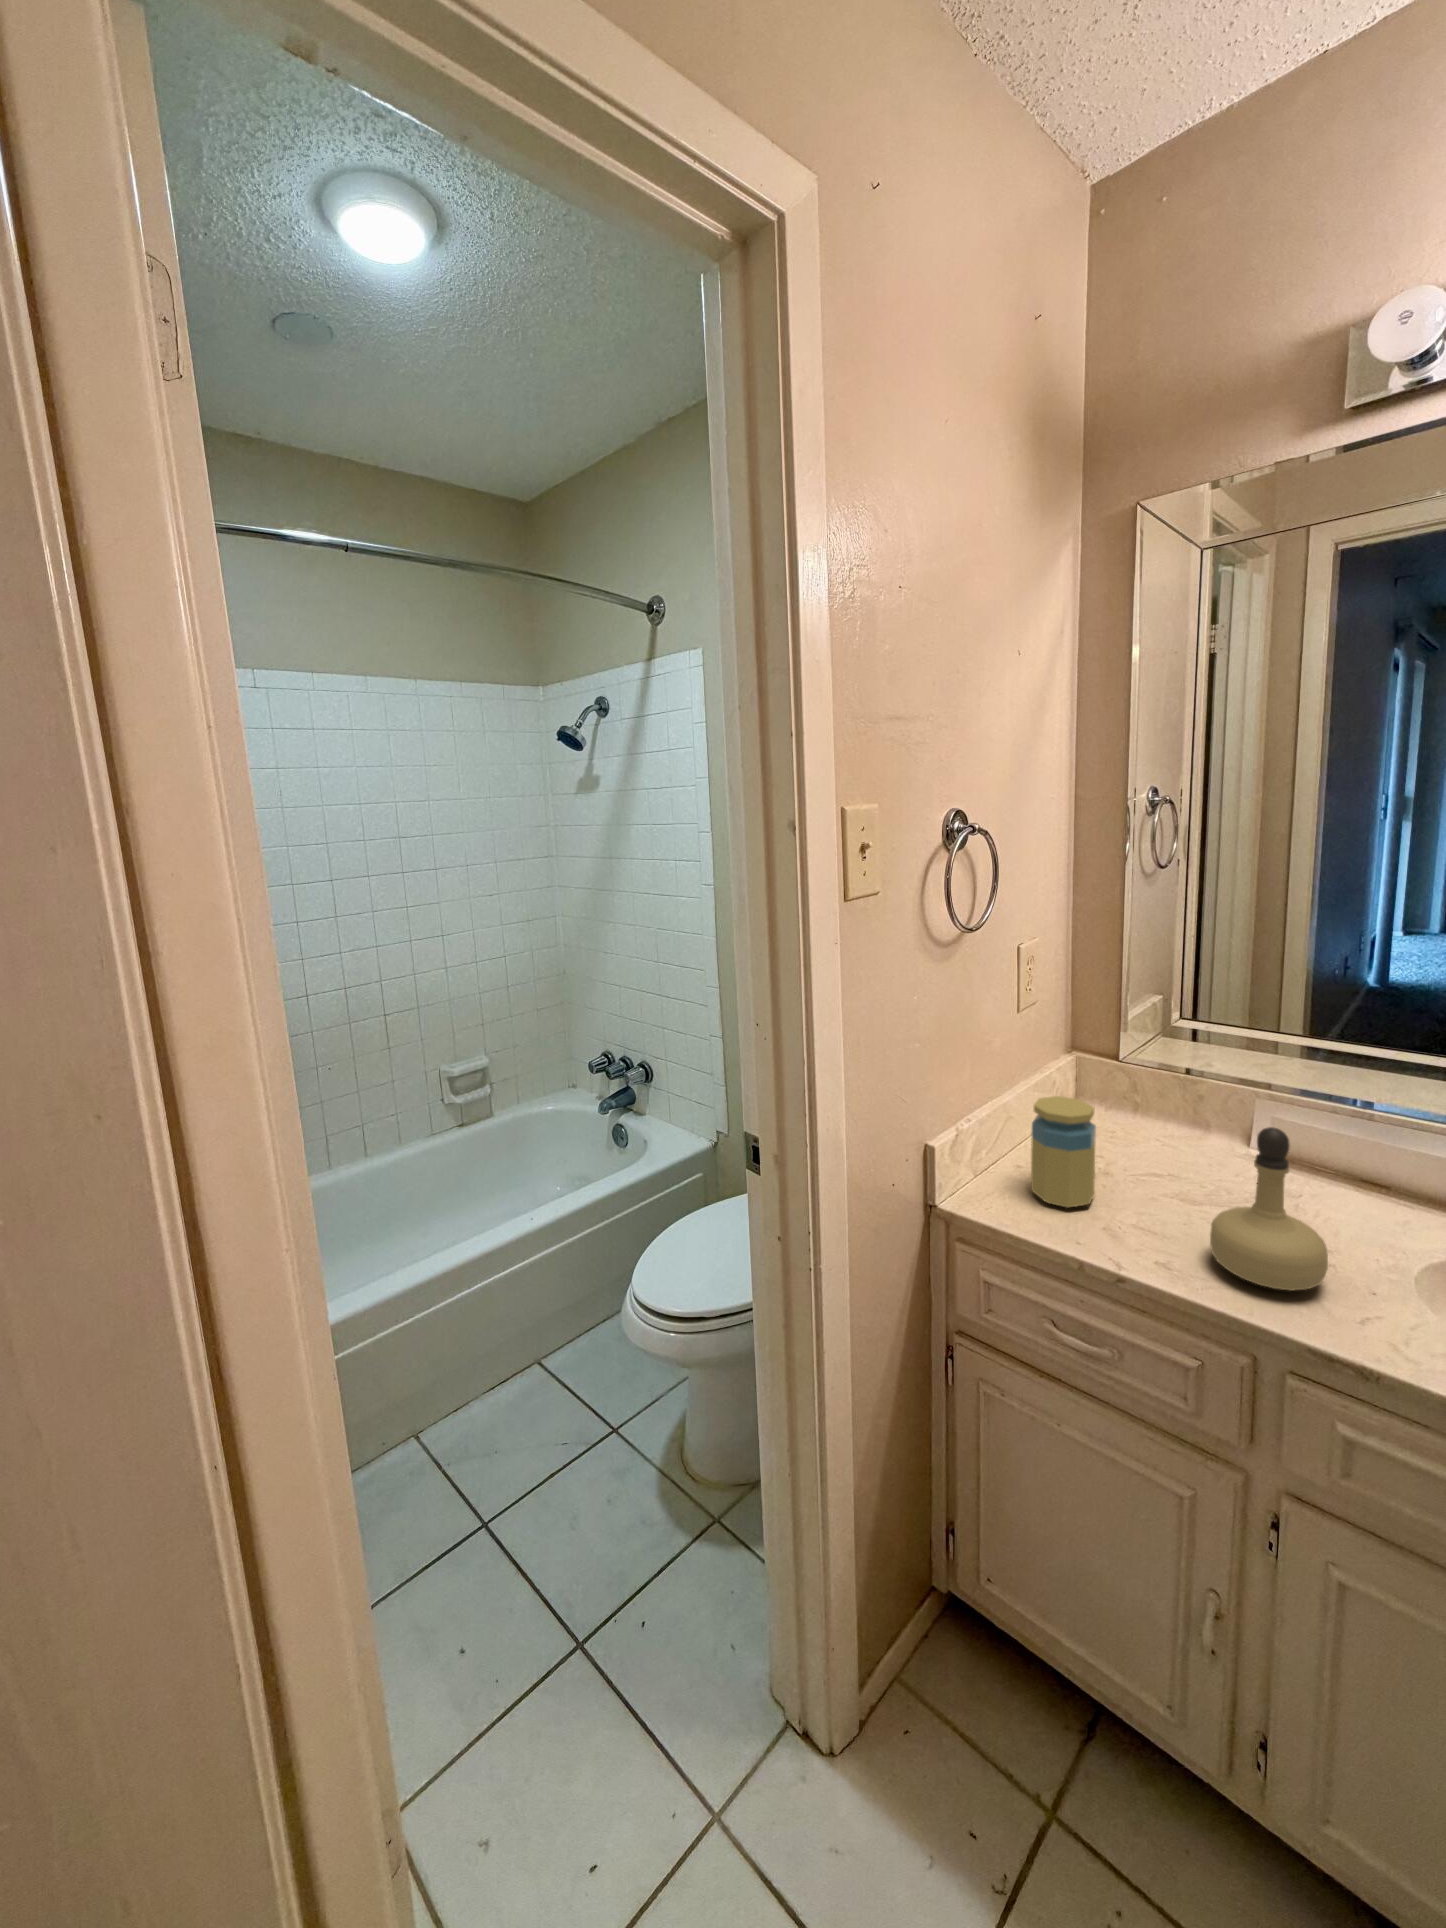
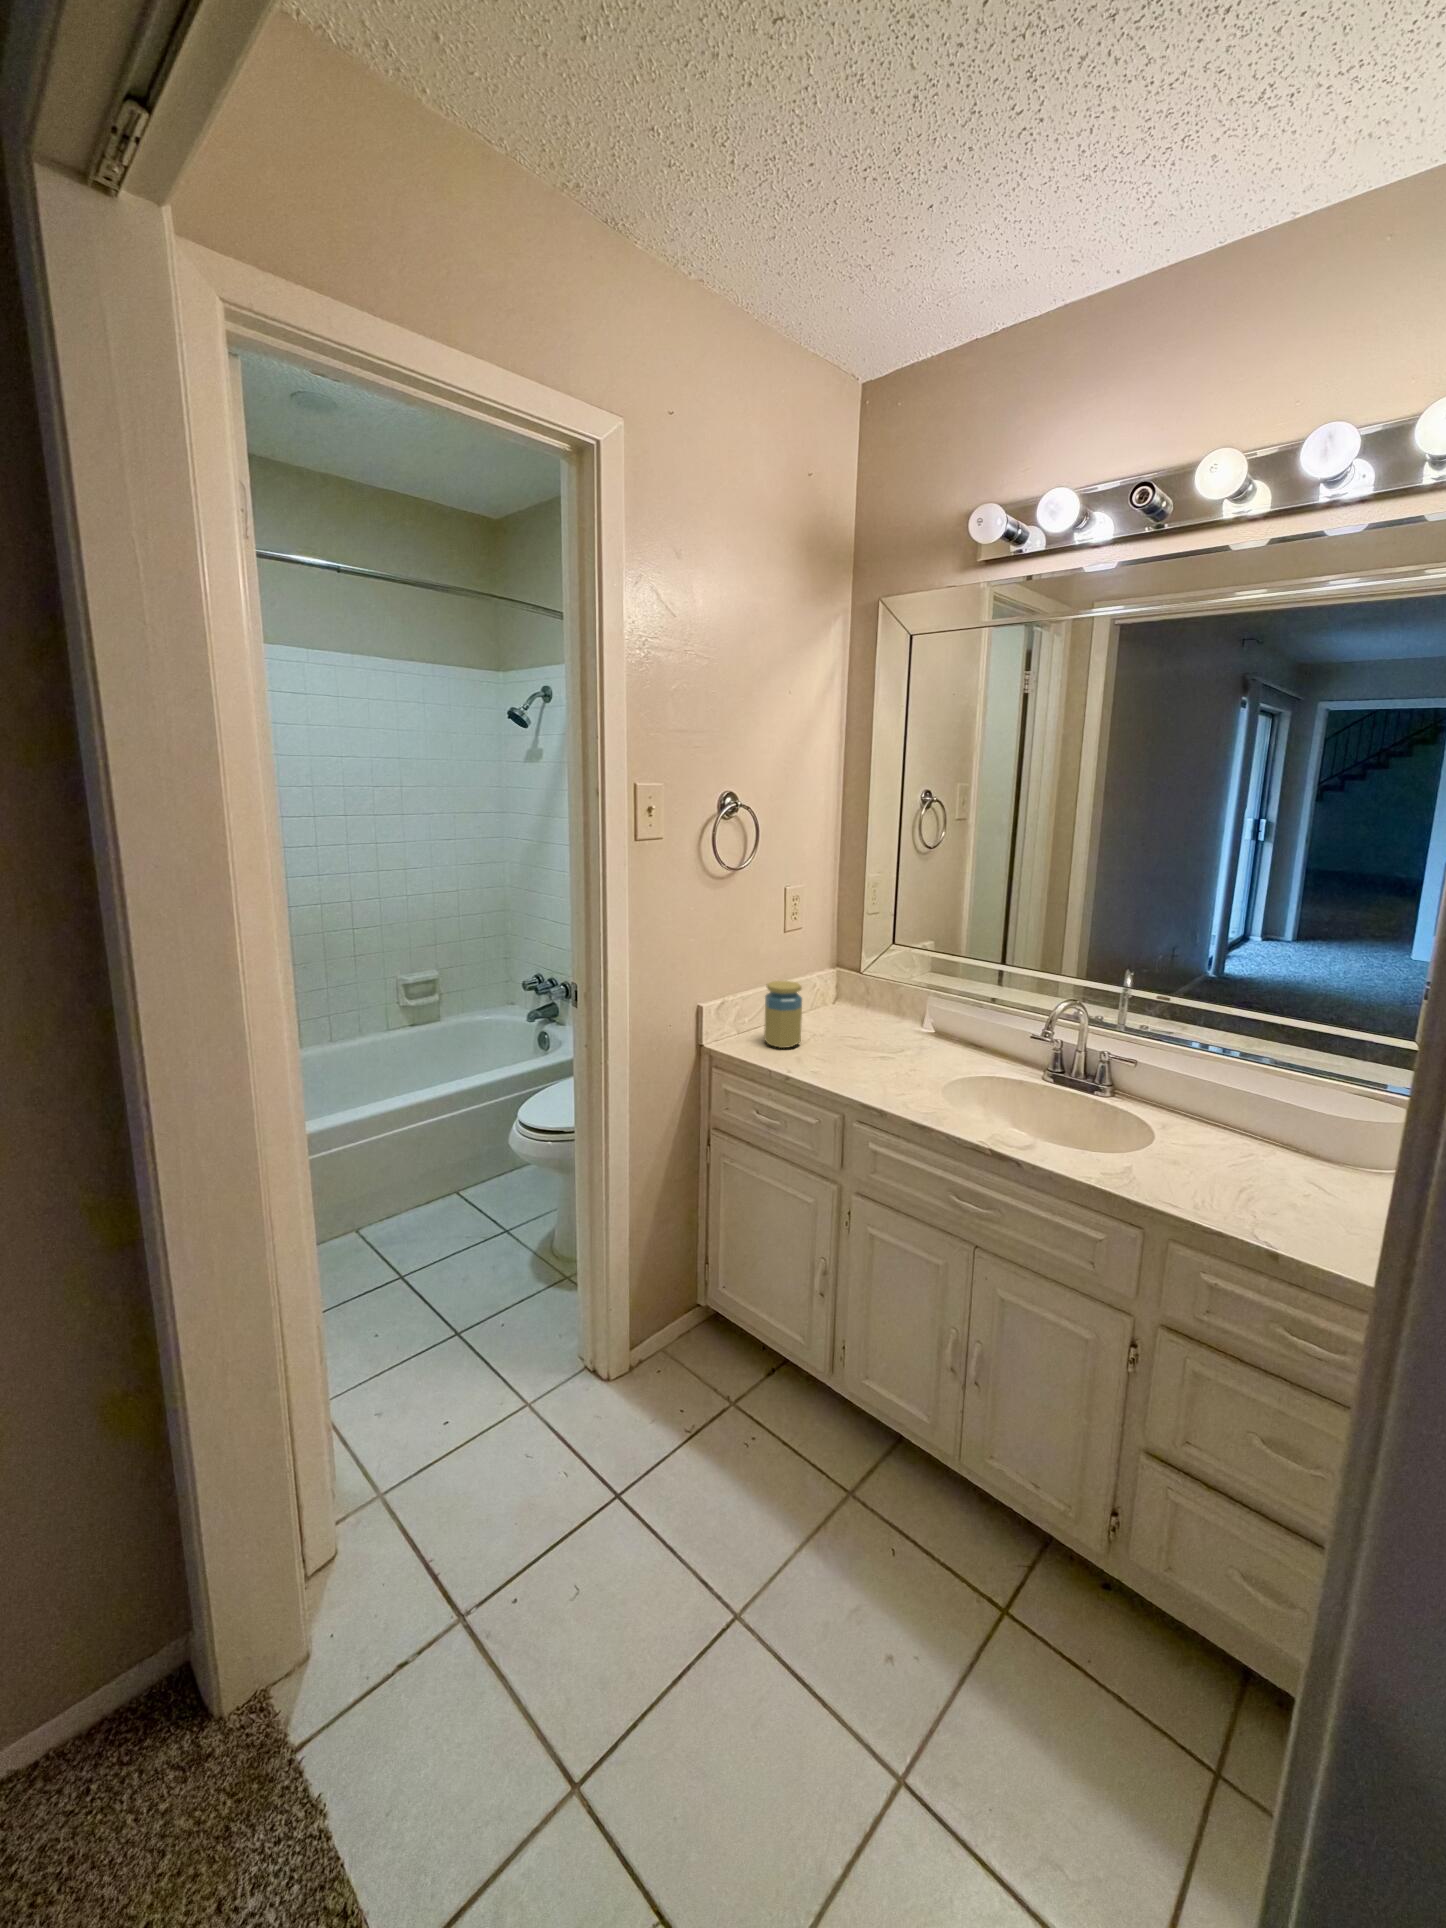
perfume bottle: present [1210,1127,1328,1291] -> none [839,989,895,1080]

